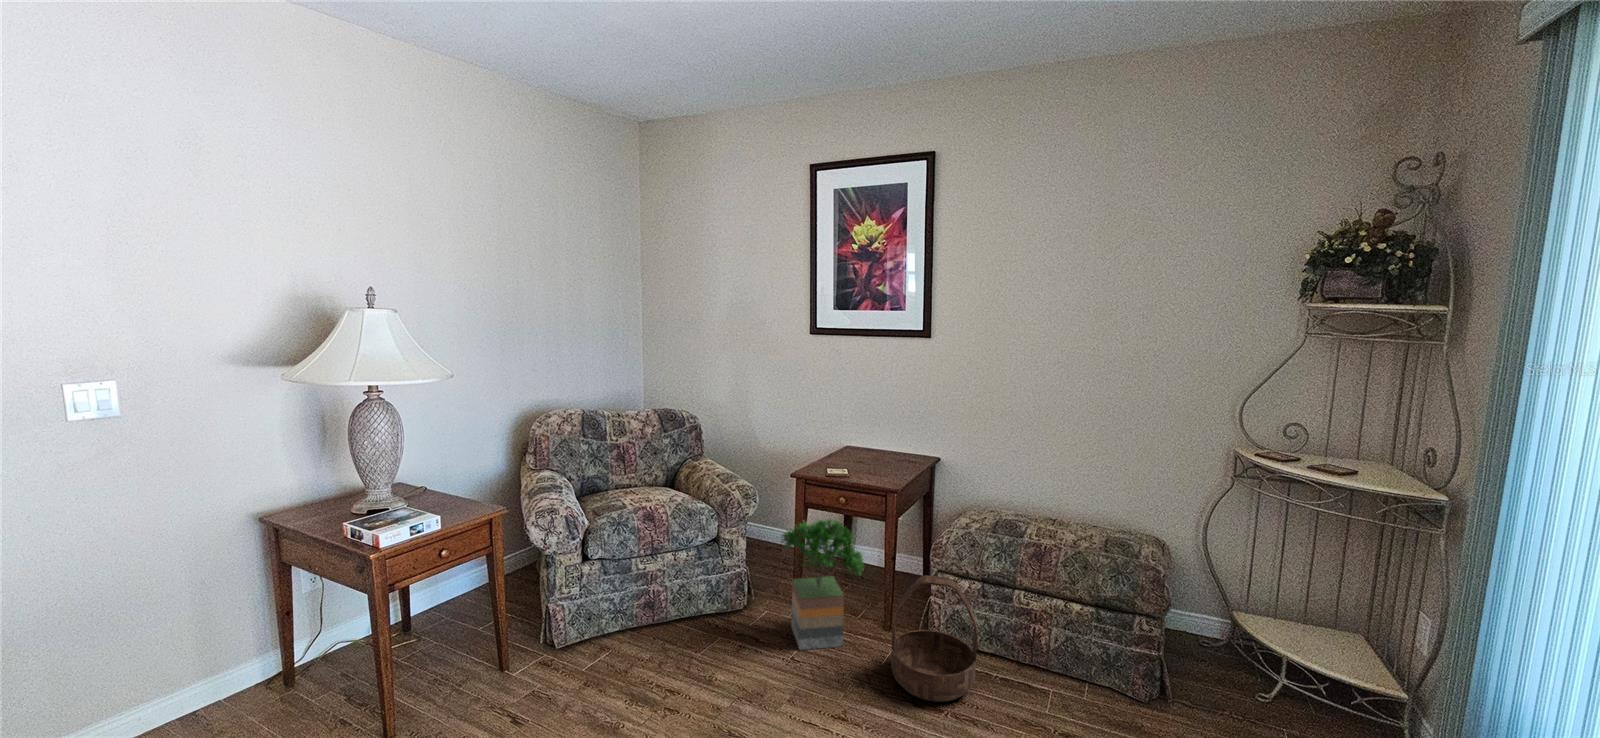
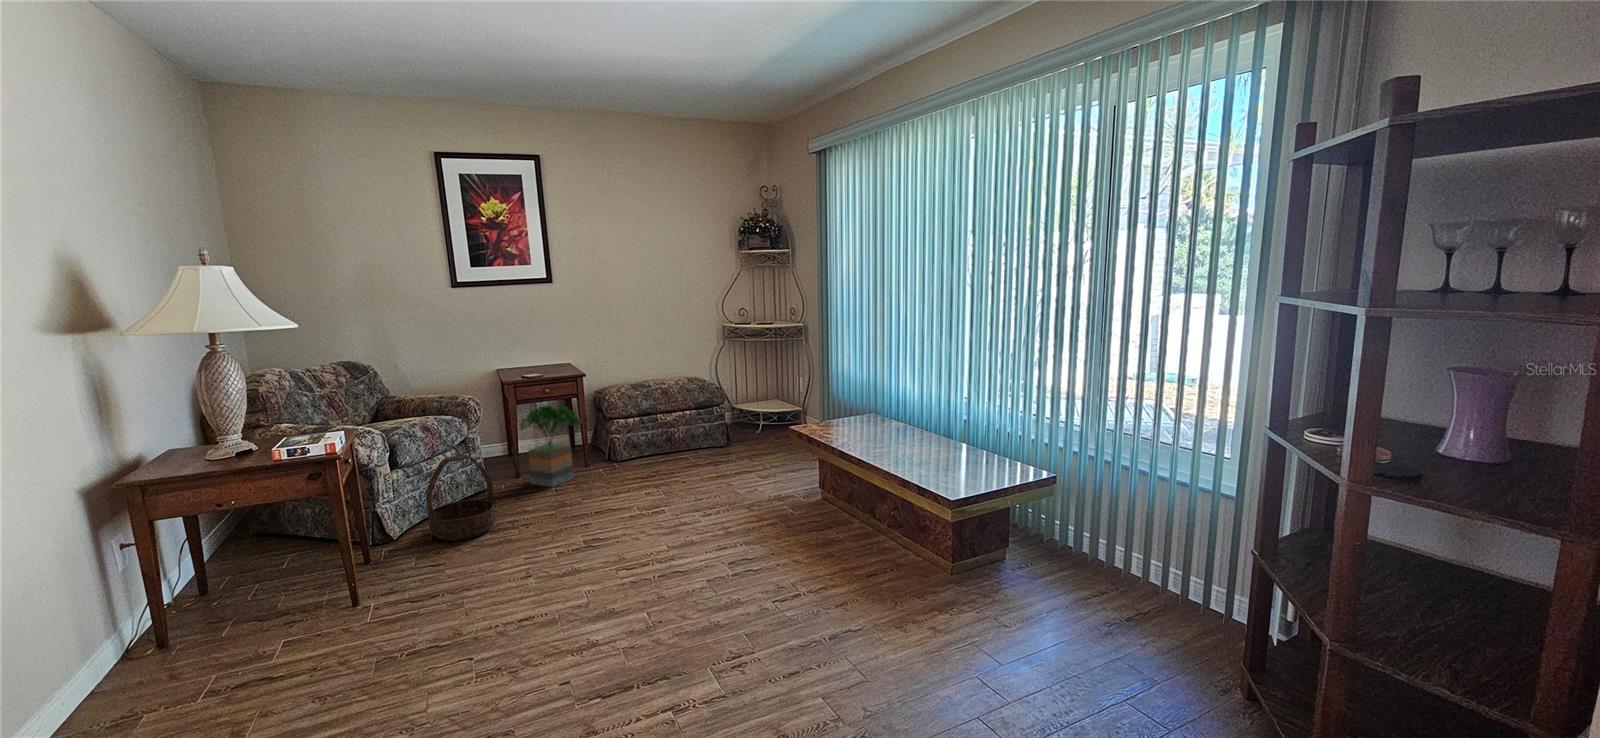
basket: present [891,575,978,702] -> present [426,455,495,541]

